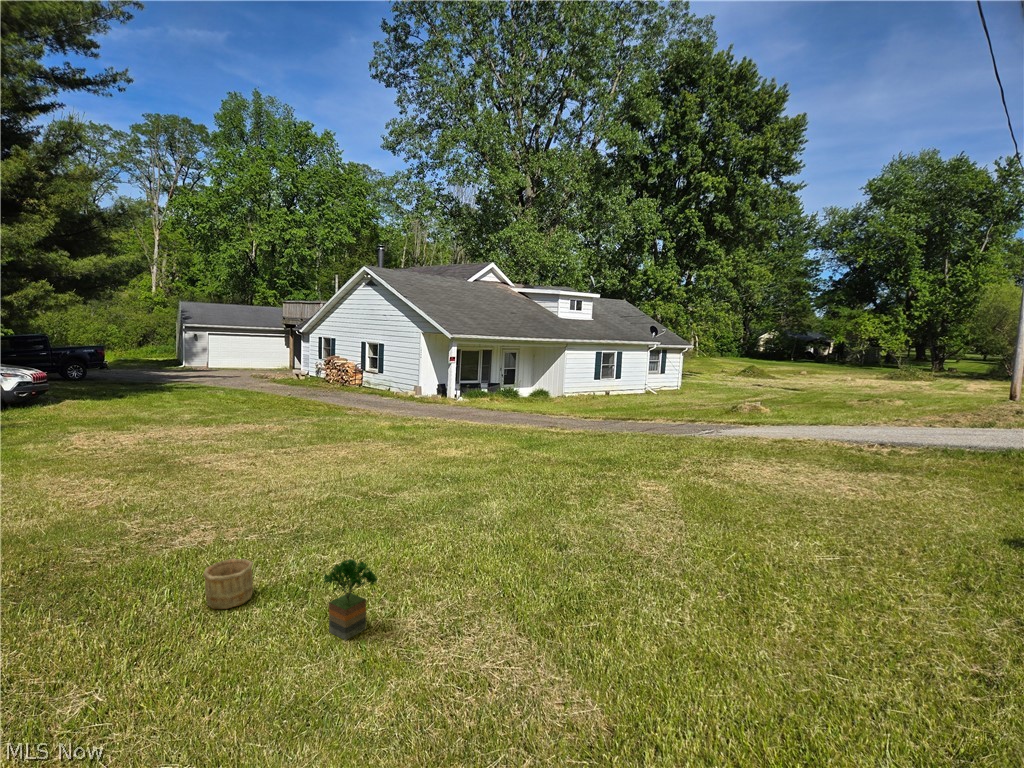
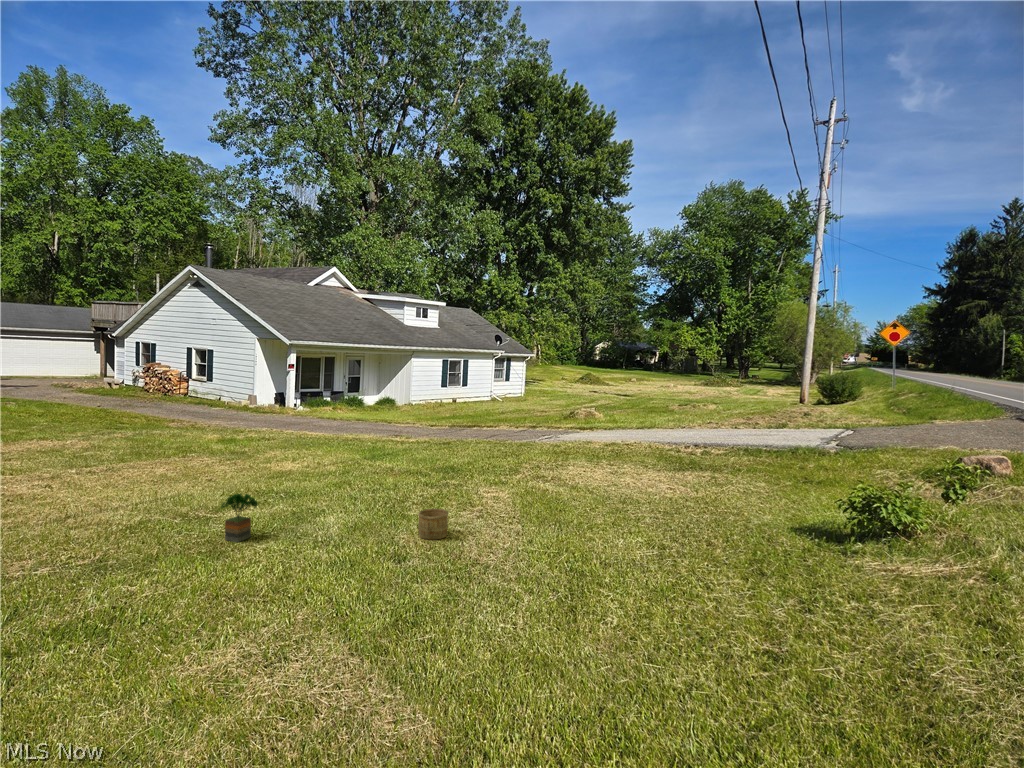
wooden bucket: present [203,559,253,609] -> present [418,508,448,540]

